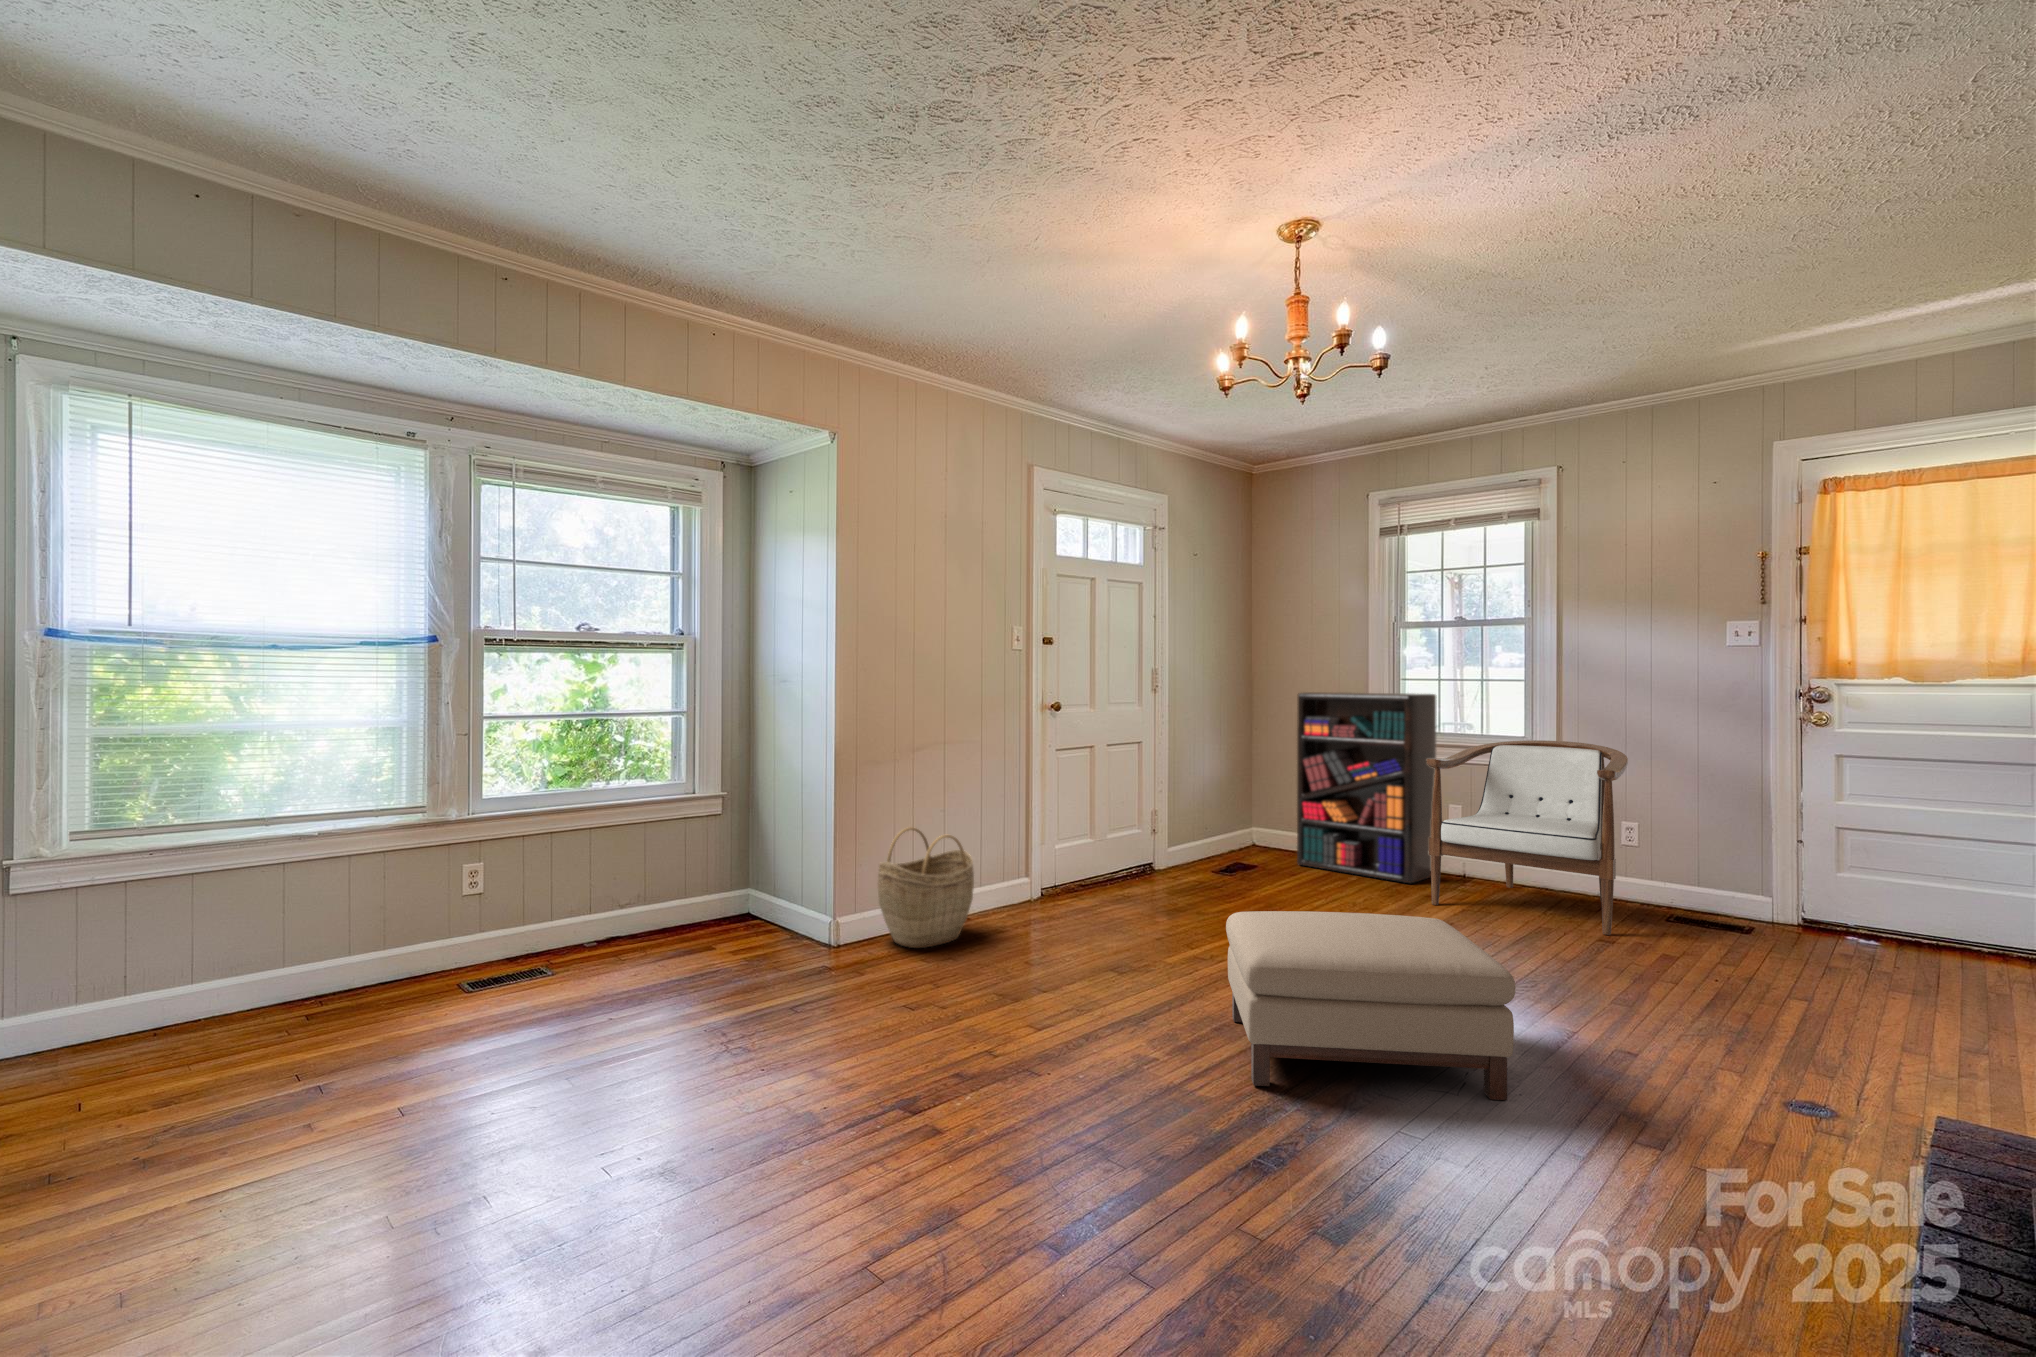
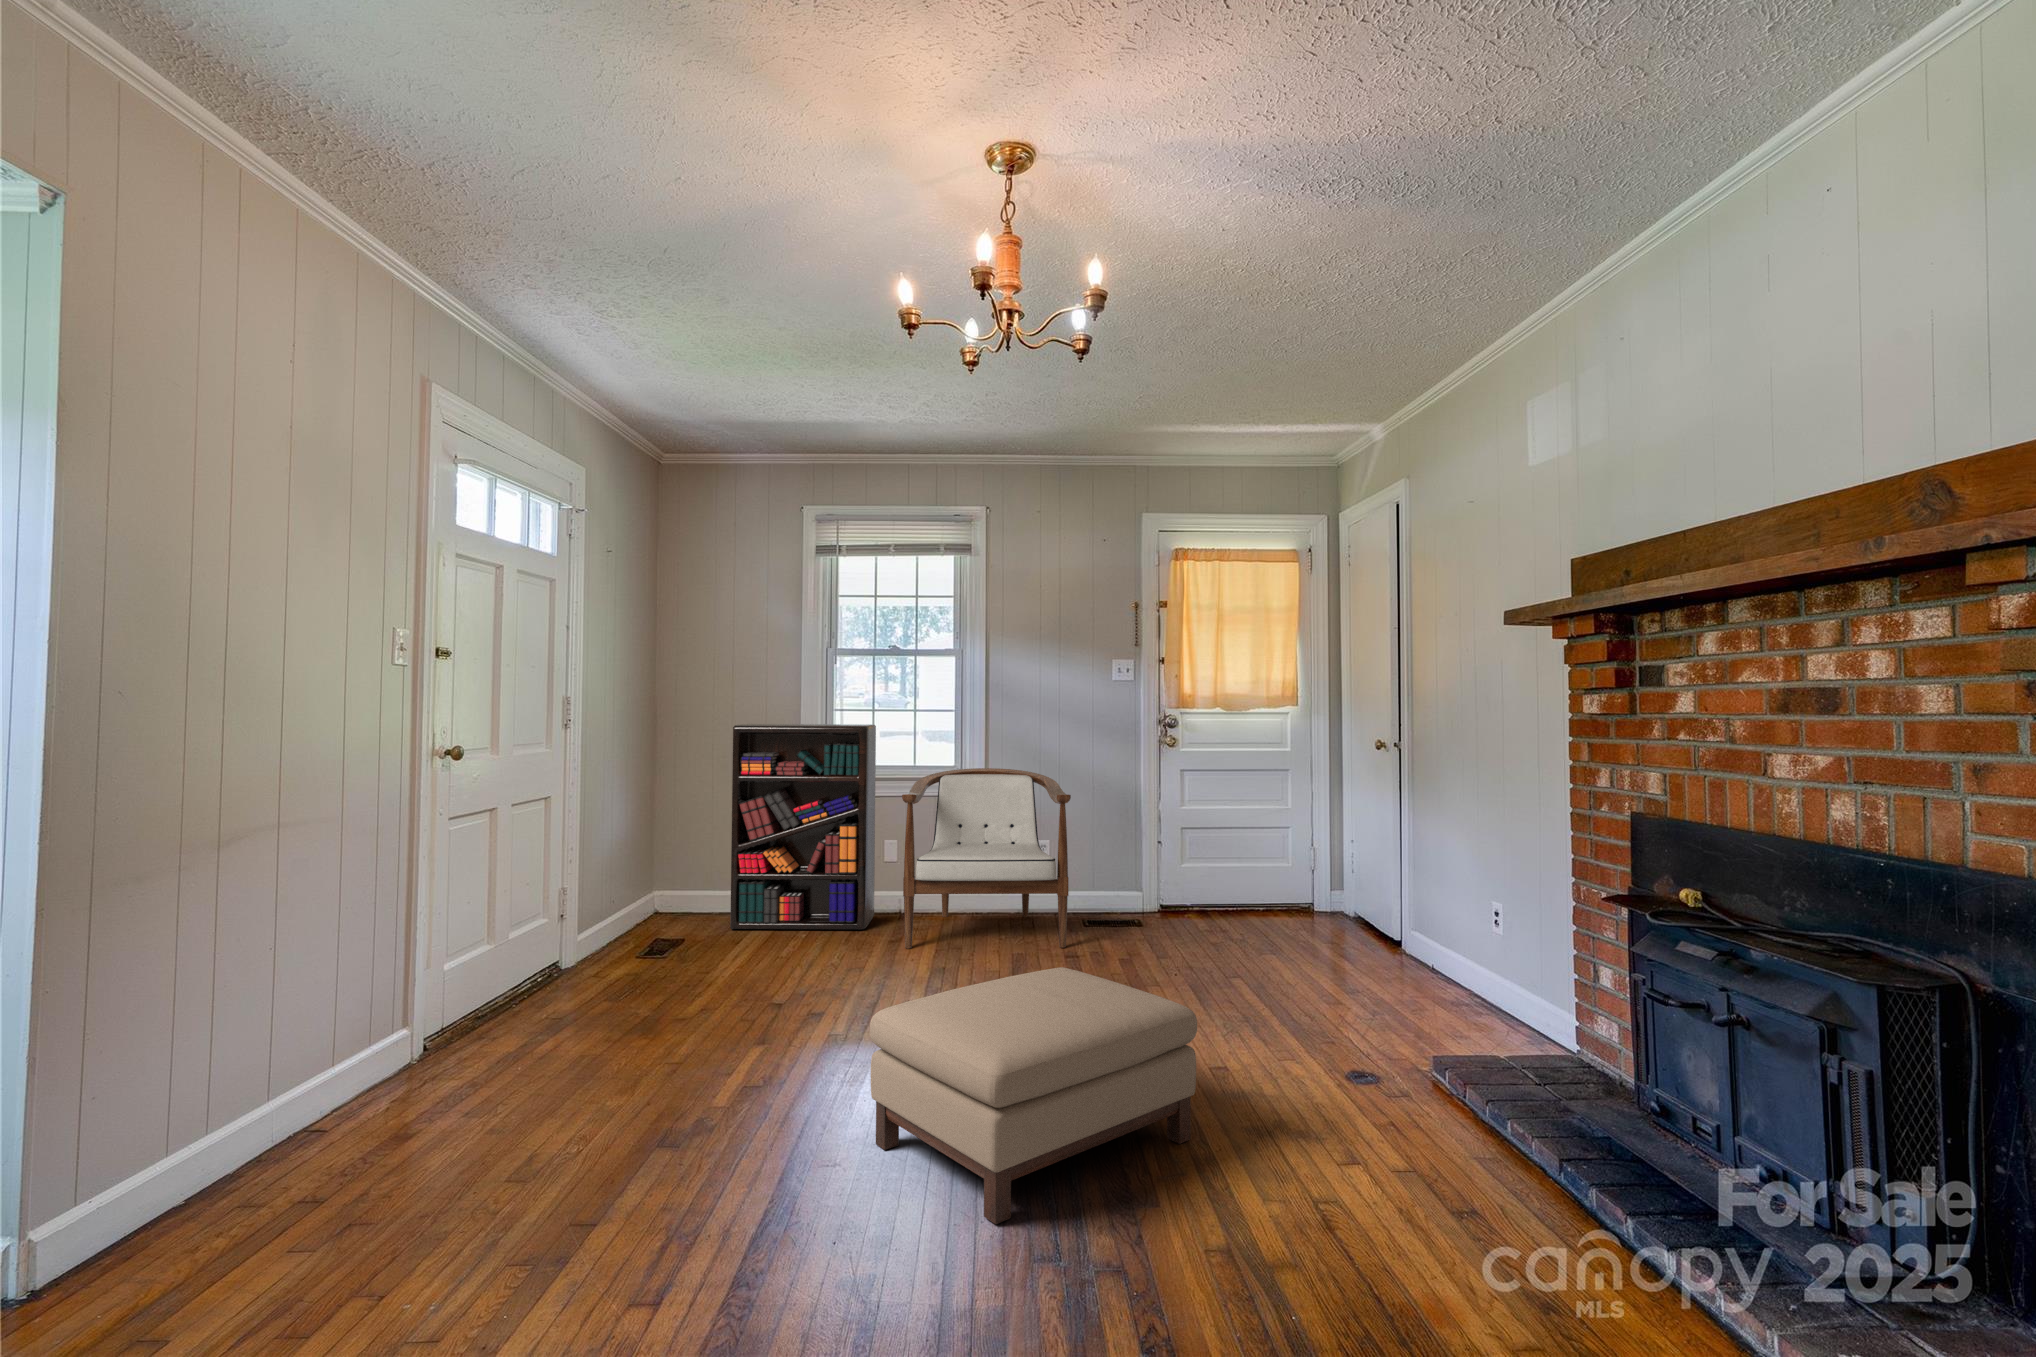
woven basket: present [878,827,974,948] -> none [175,985,382,1211]

